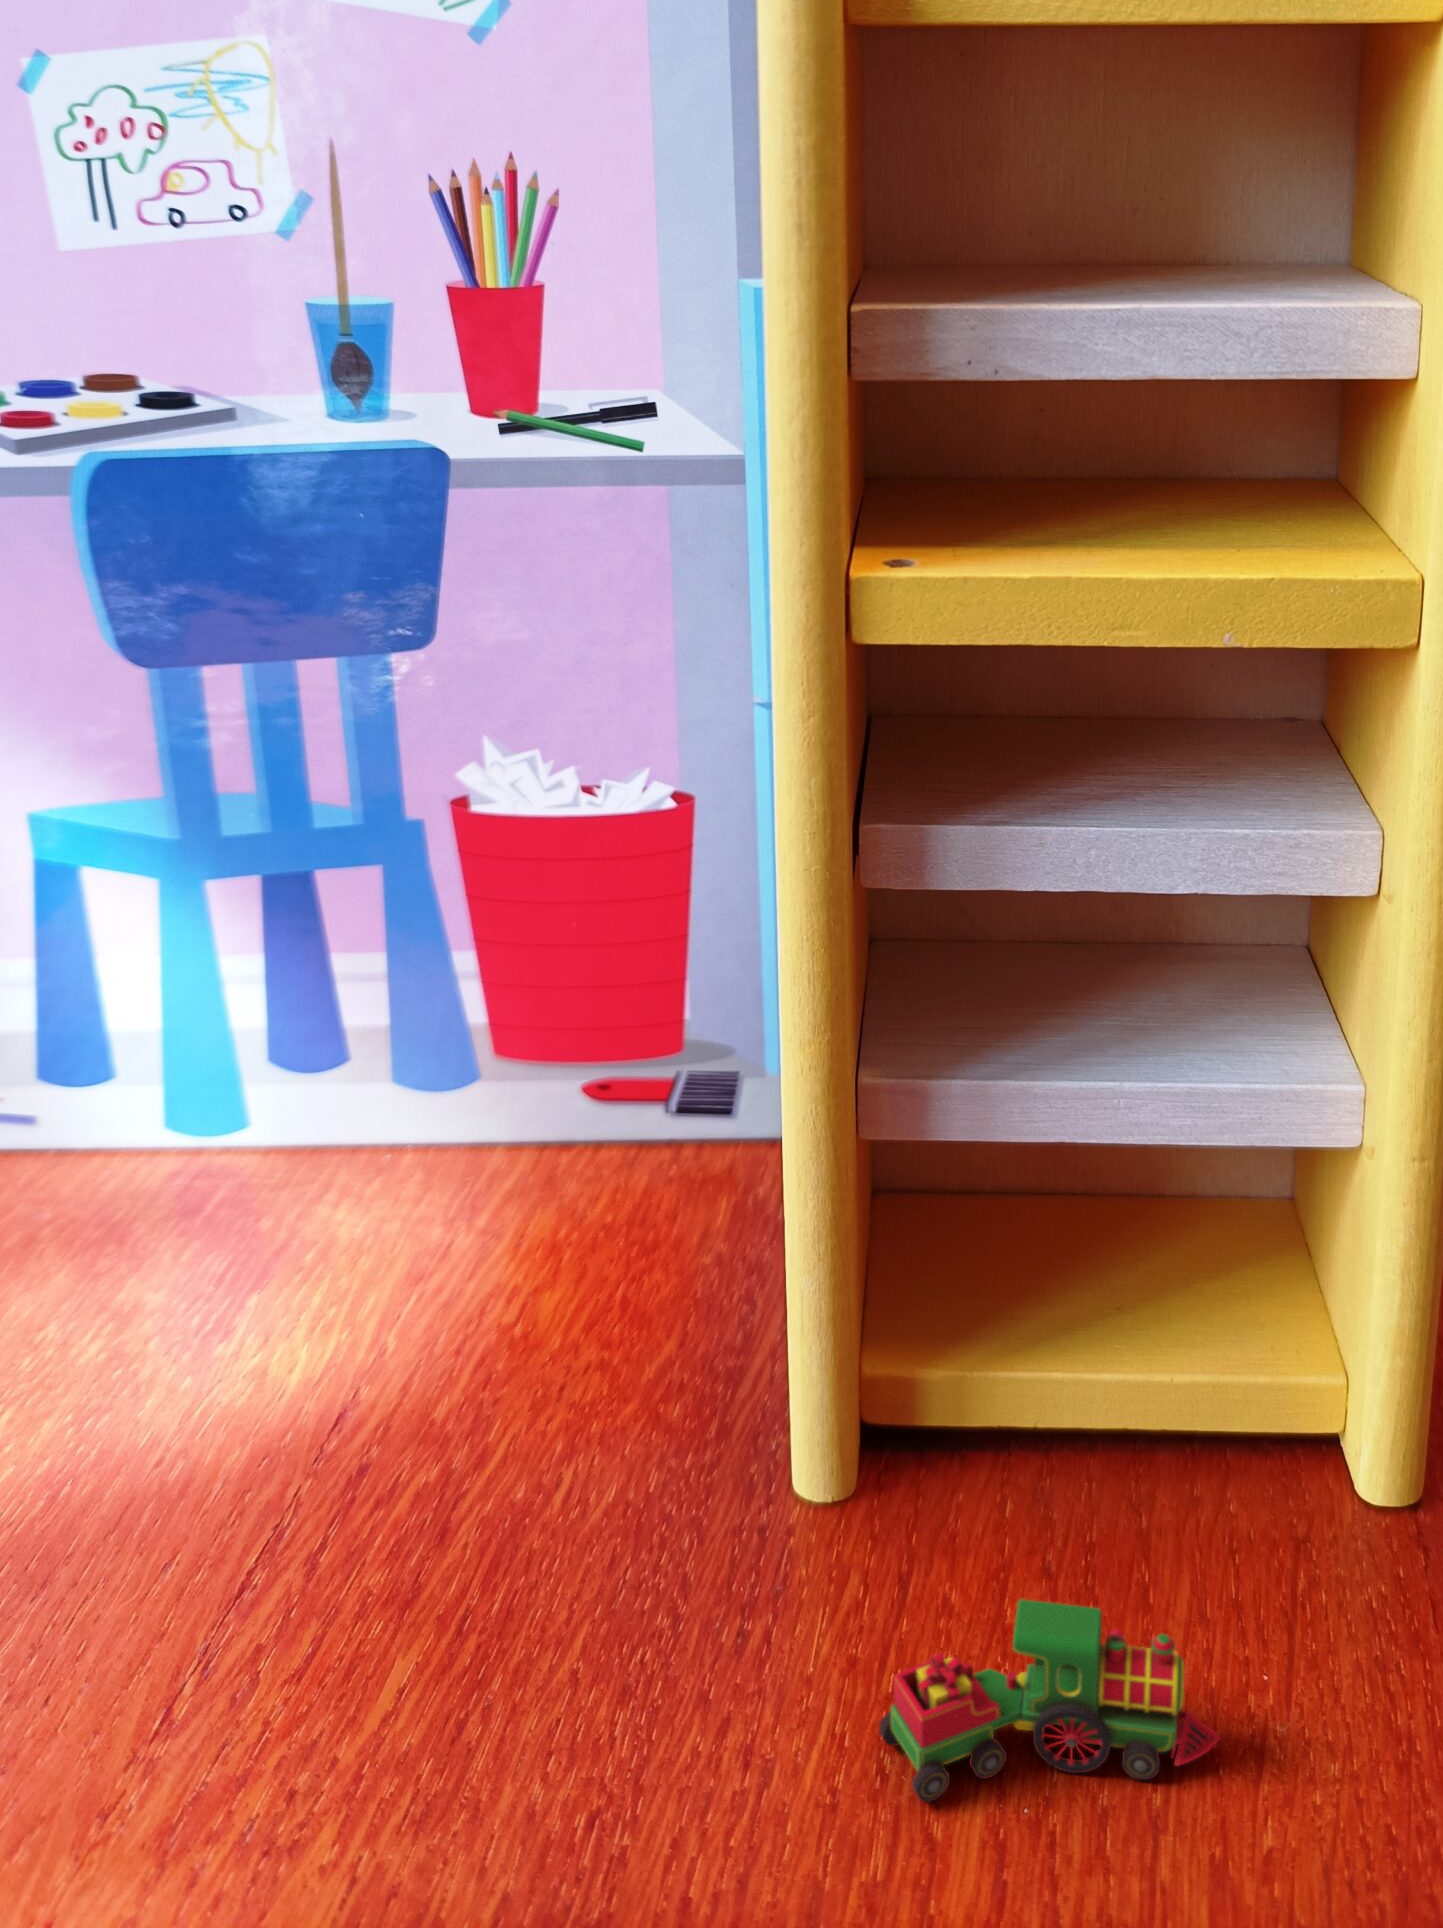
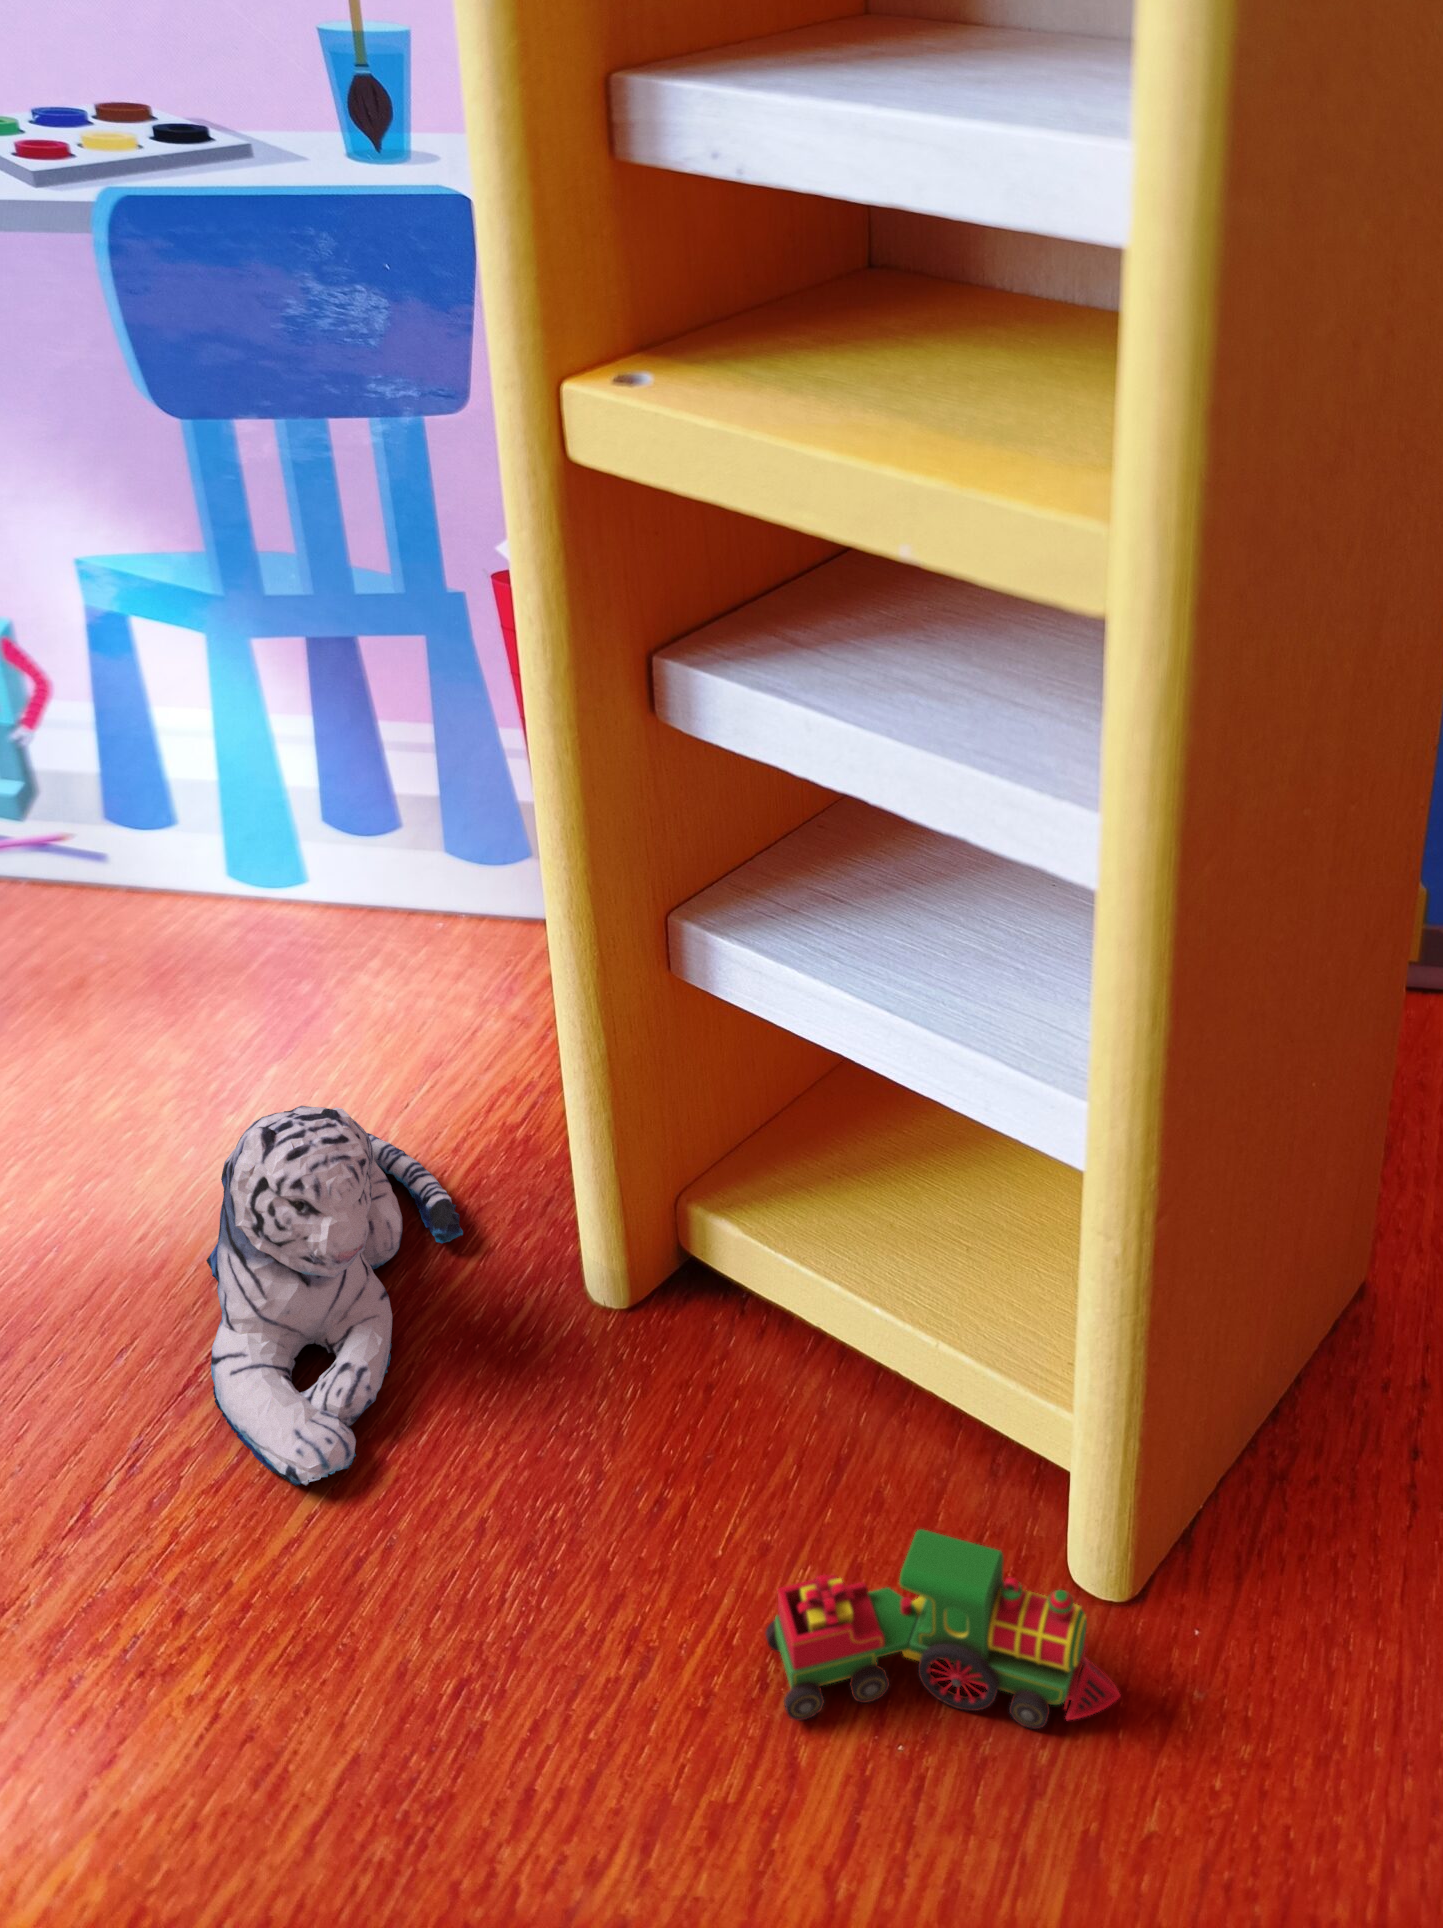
plush toy: none [235,1285,491,1661] -> present [206,1106,463,1485]

